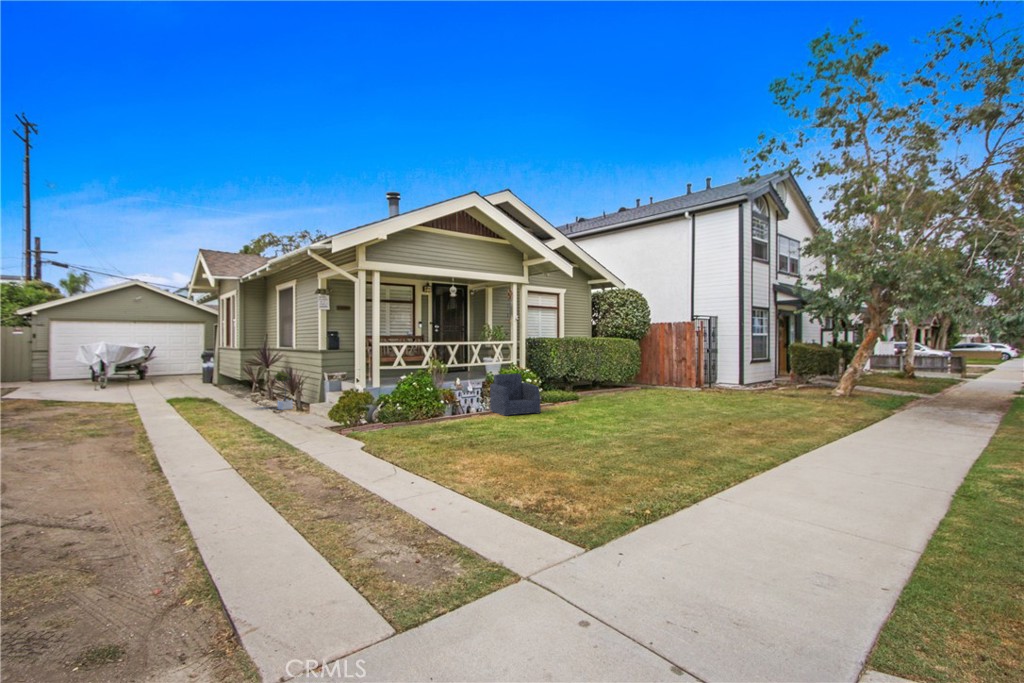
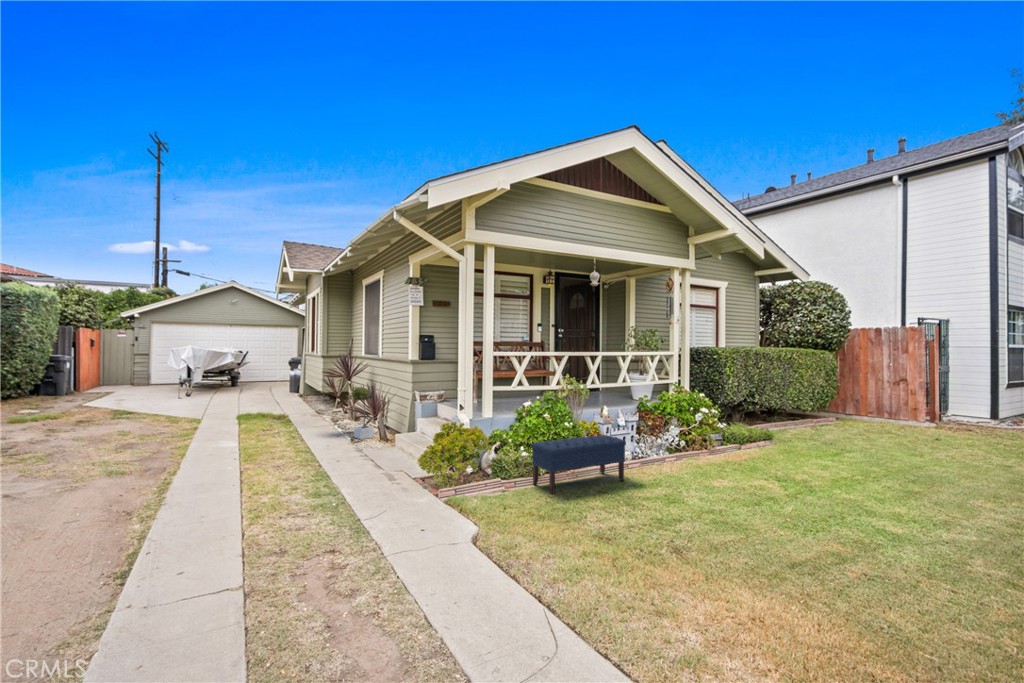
armchair: present [490,374,541,416] -> none [653,400,742,470]
bench: none [401,395,462,428] -> present [531,435,626,494]

